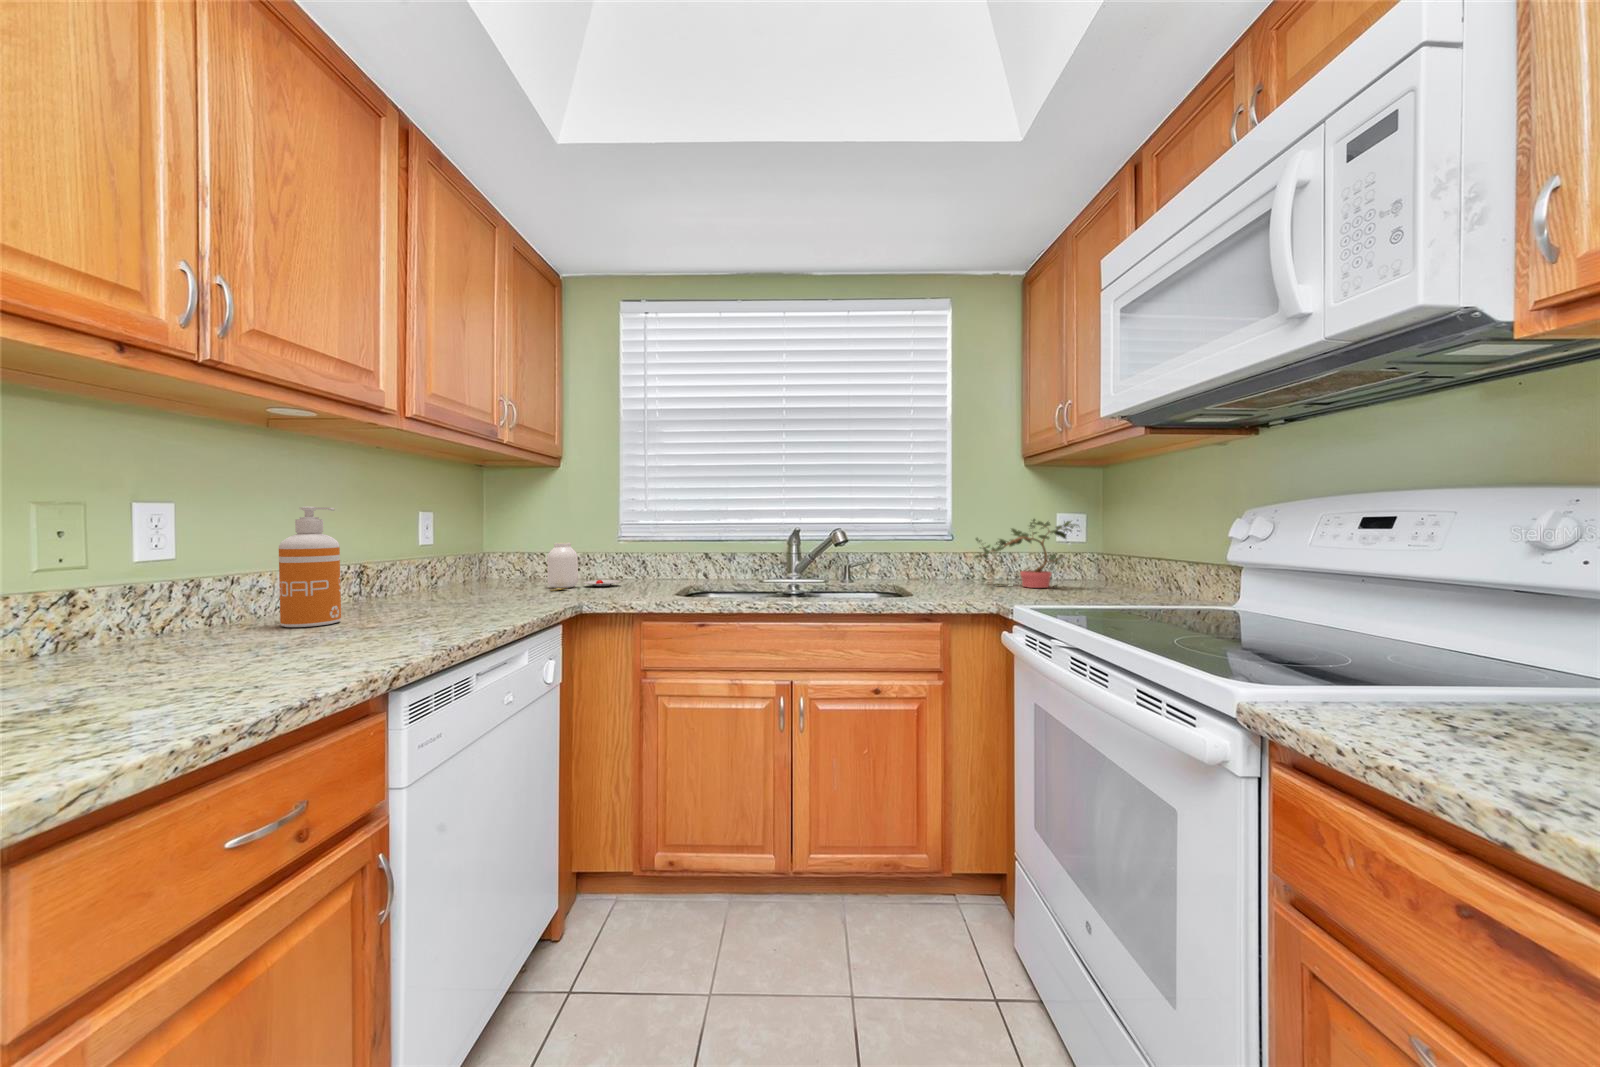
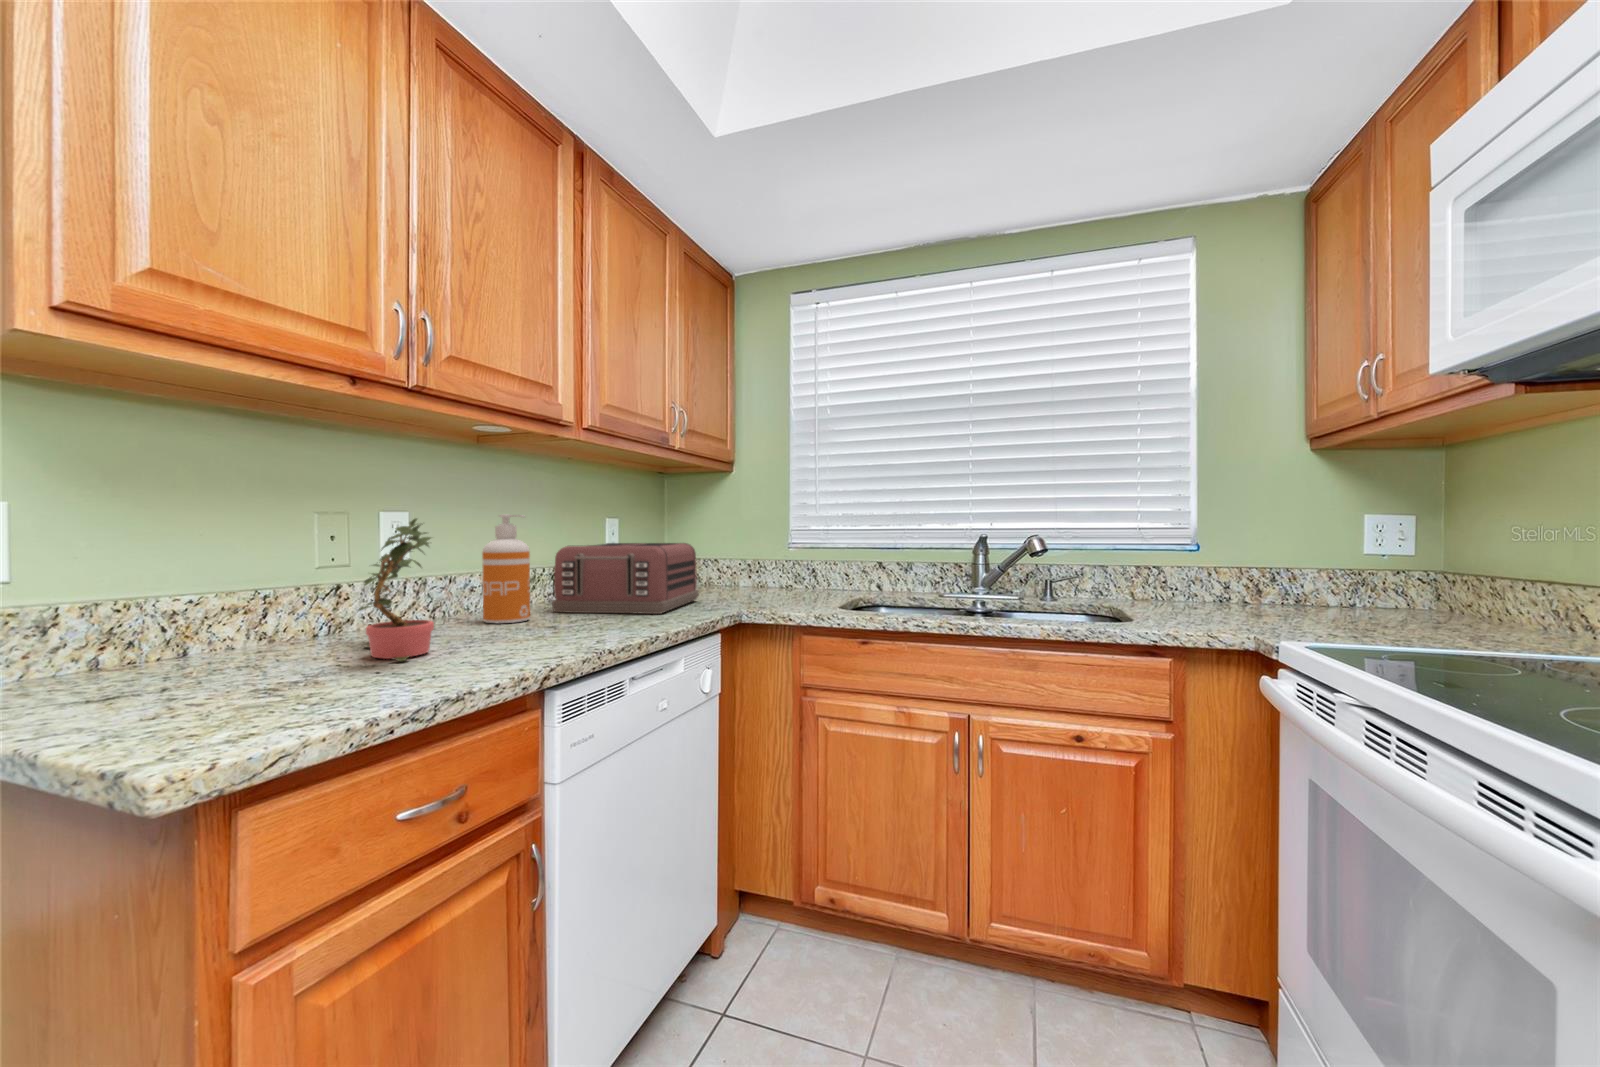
potted plant: present [975,519,1077,588] -> present [358,519,434,661]
toaster: none [363,537,528,613] -> present [552,543,698,614]
jar: present [547,543,620,591] -> none [721,549,795,598]

